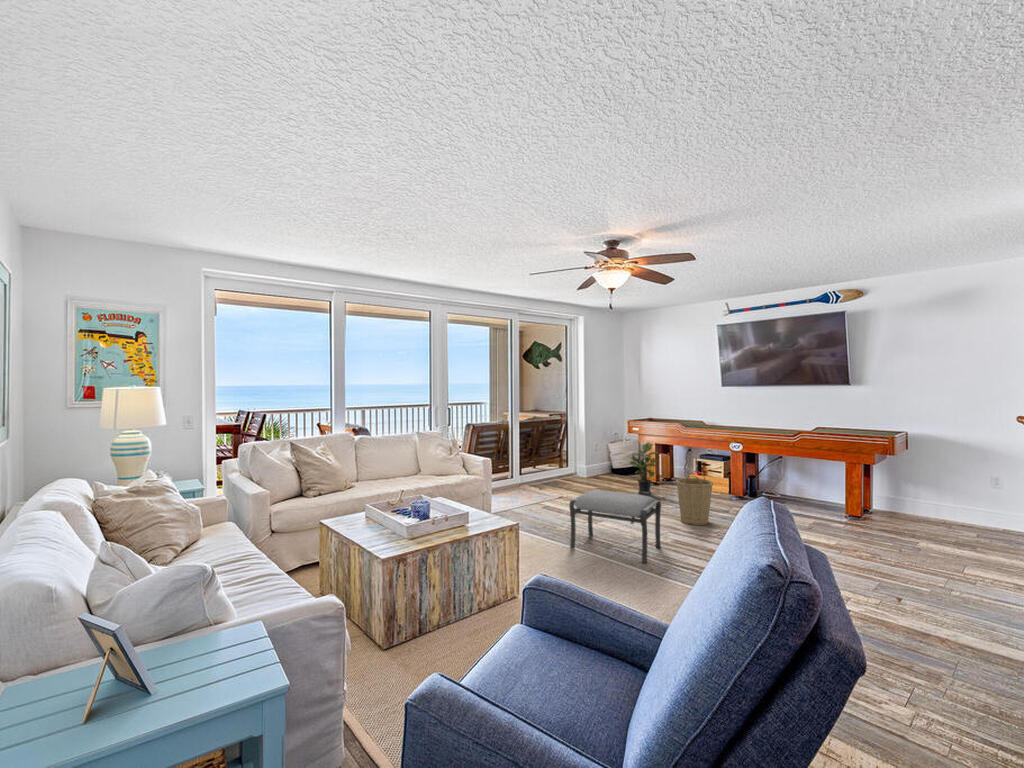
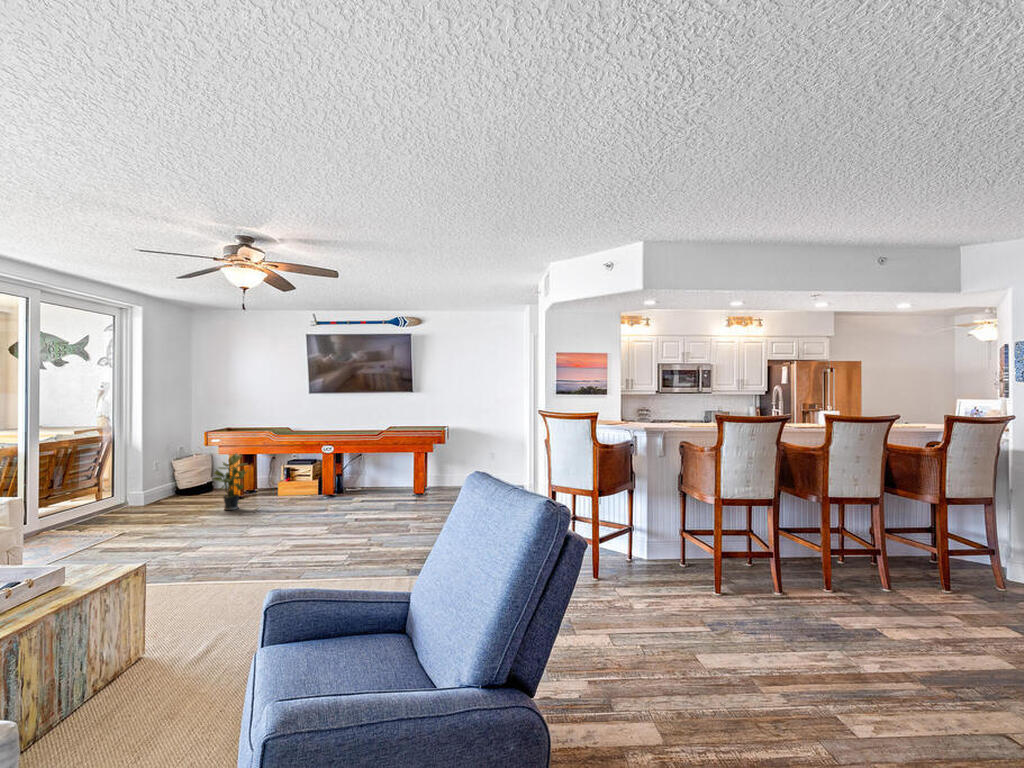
basket: present [676,471,713,525] -> none [282,476,319,530]
ottoman: present [569,490,661,563] -> none [176,508,282,586]

